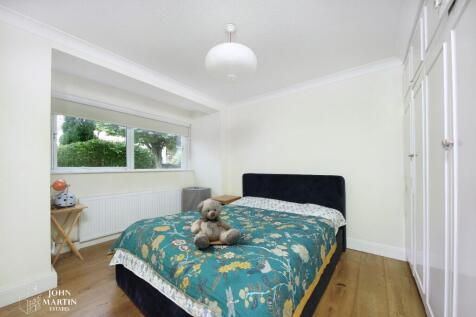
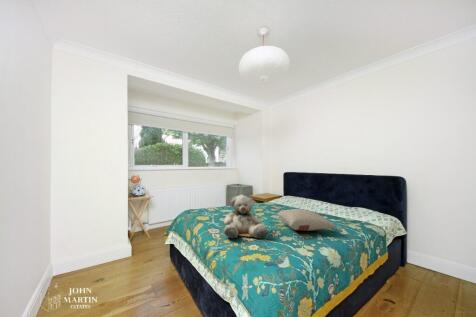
pillow: none [243,209,301,231] -> present [277,209,336,231]

